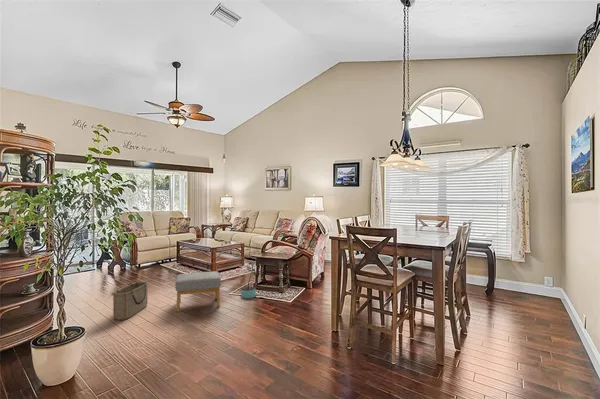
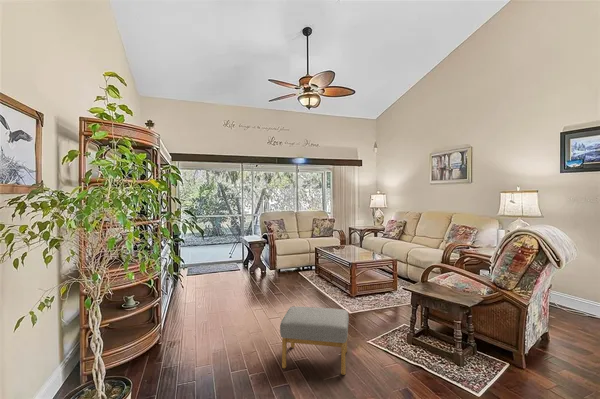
potted plant: present [235,249,262,298] -> none [373,279,421,365]
basket: present [112,282,148,320] -> none [202,308,254,365]

